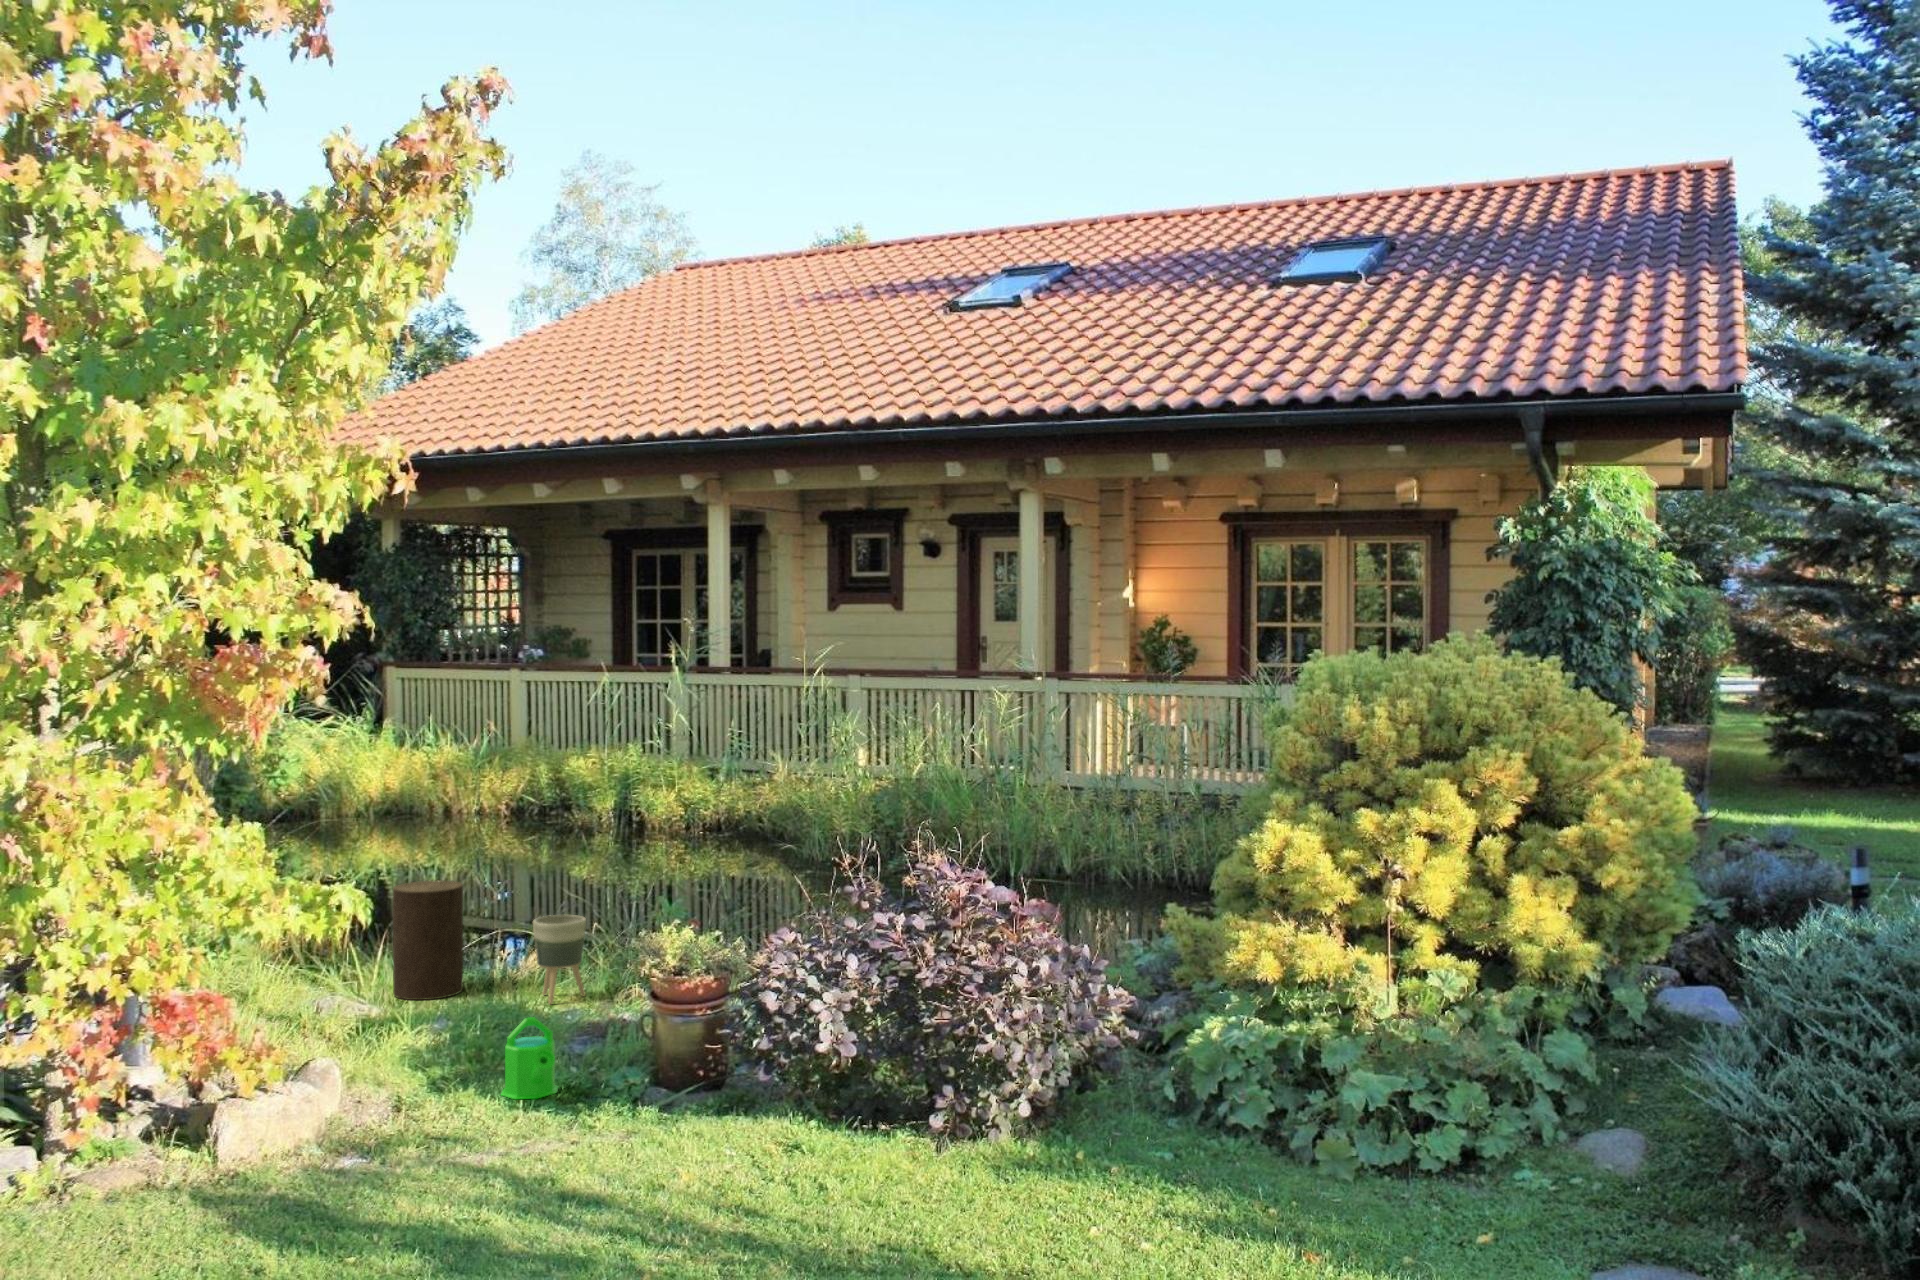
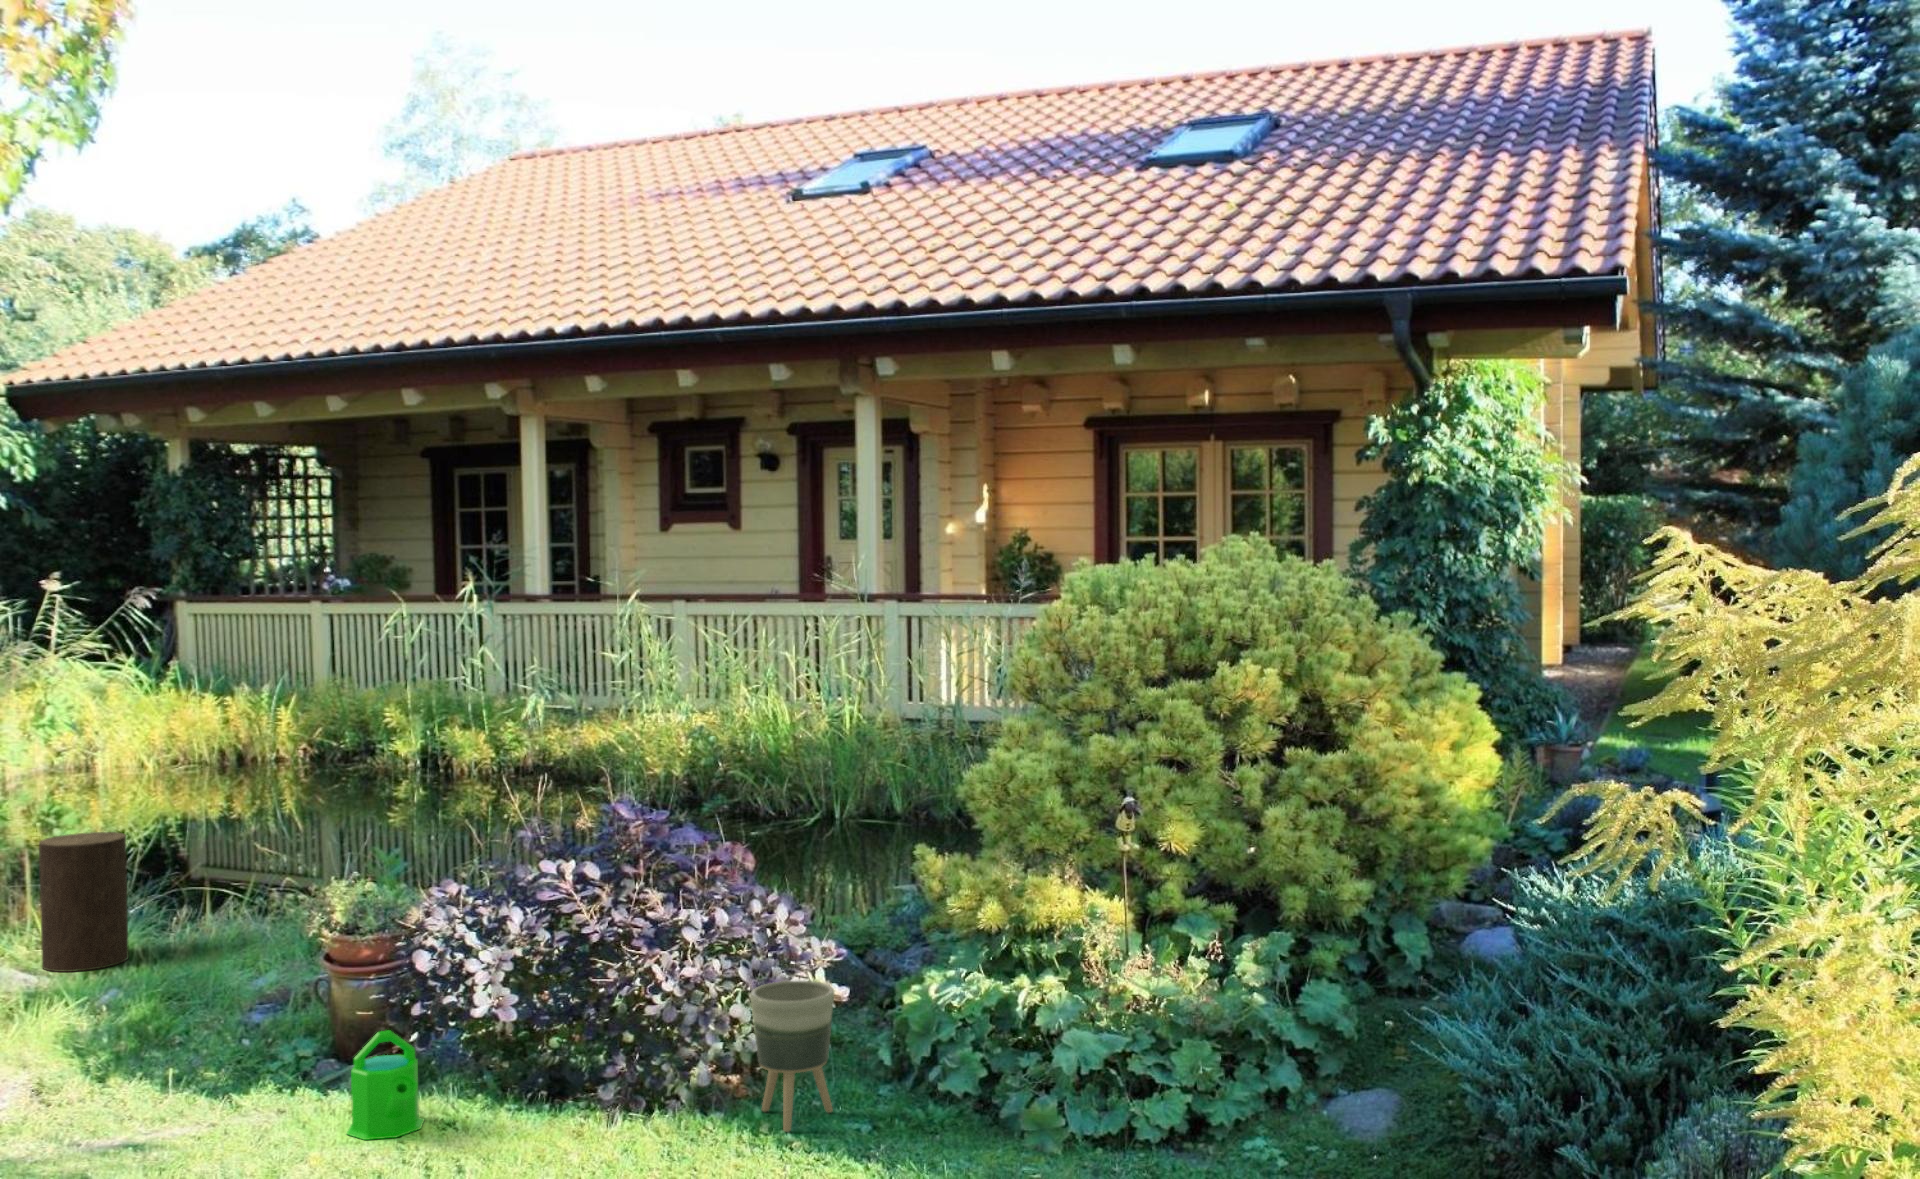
planter: present [533,915,586,1004] -> present [750,981,834,1132]
watering can: present [501,1017,558,1099] -> present [347,1030,424,1140]

